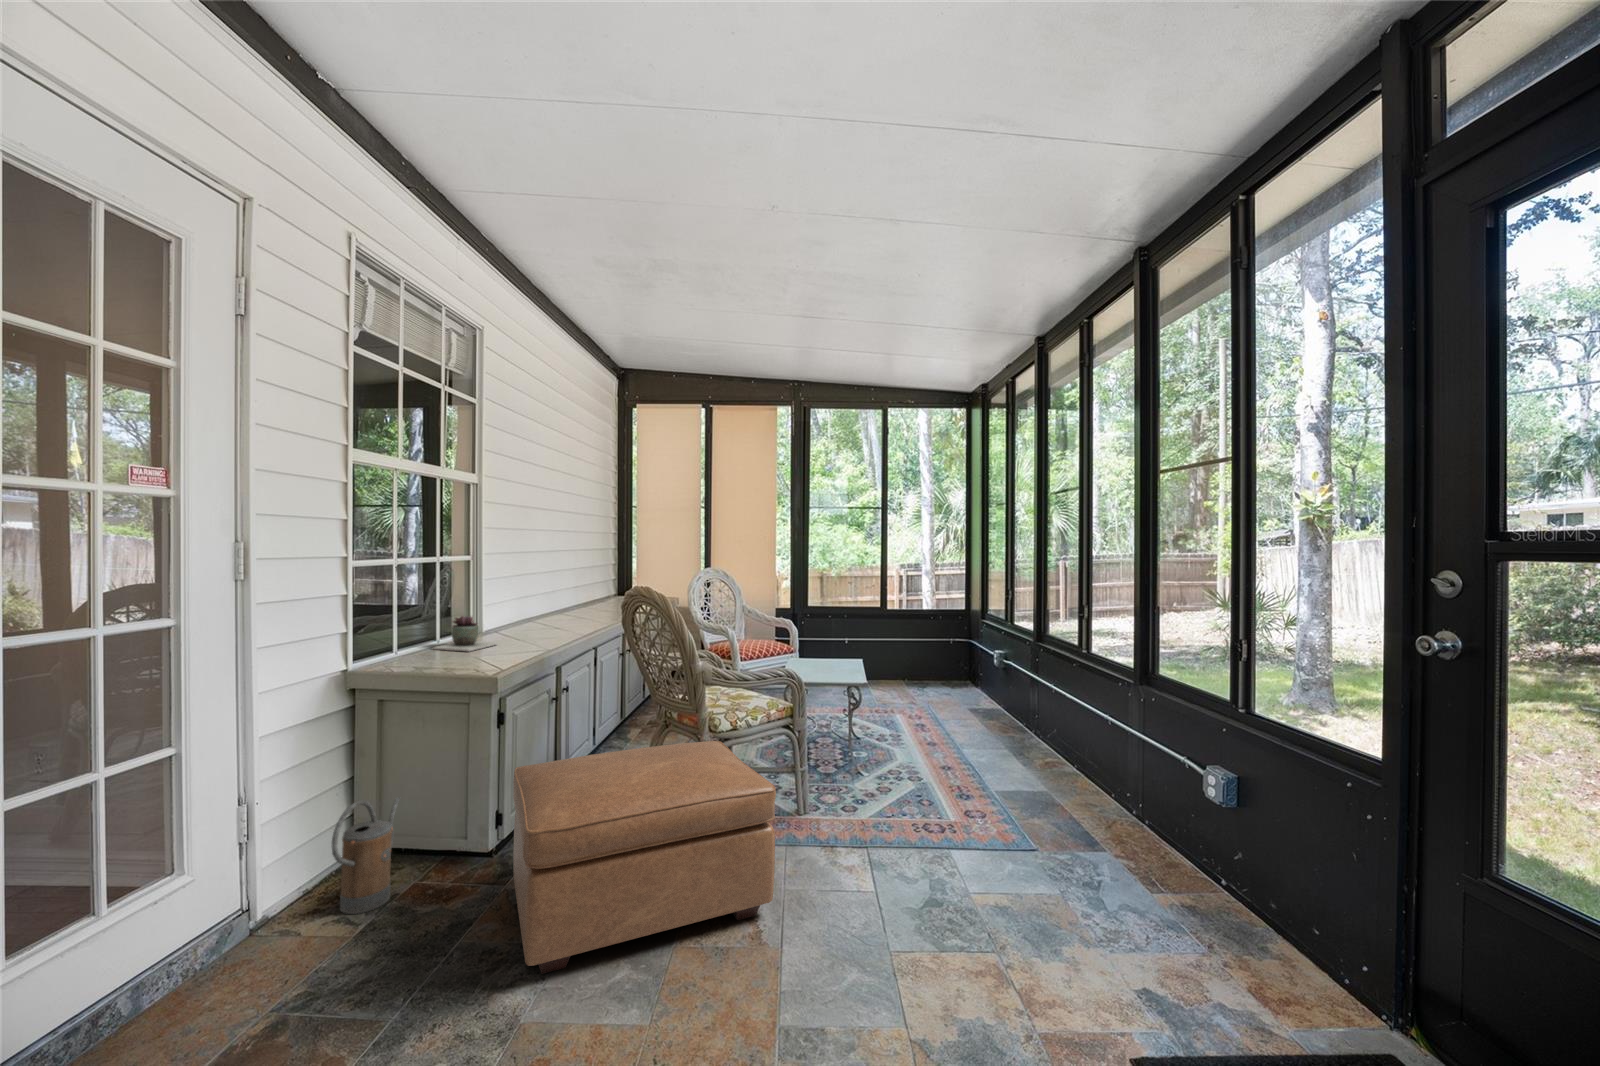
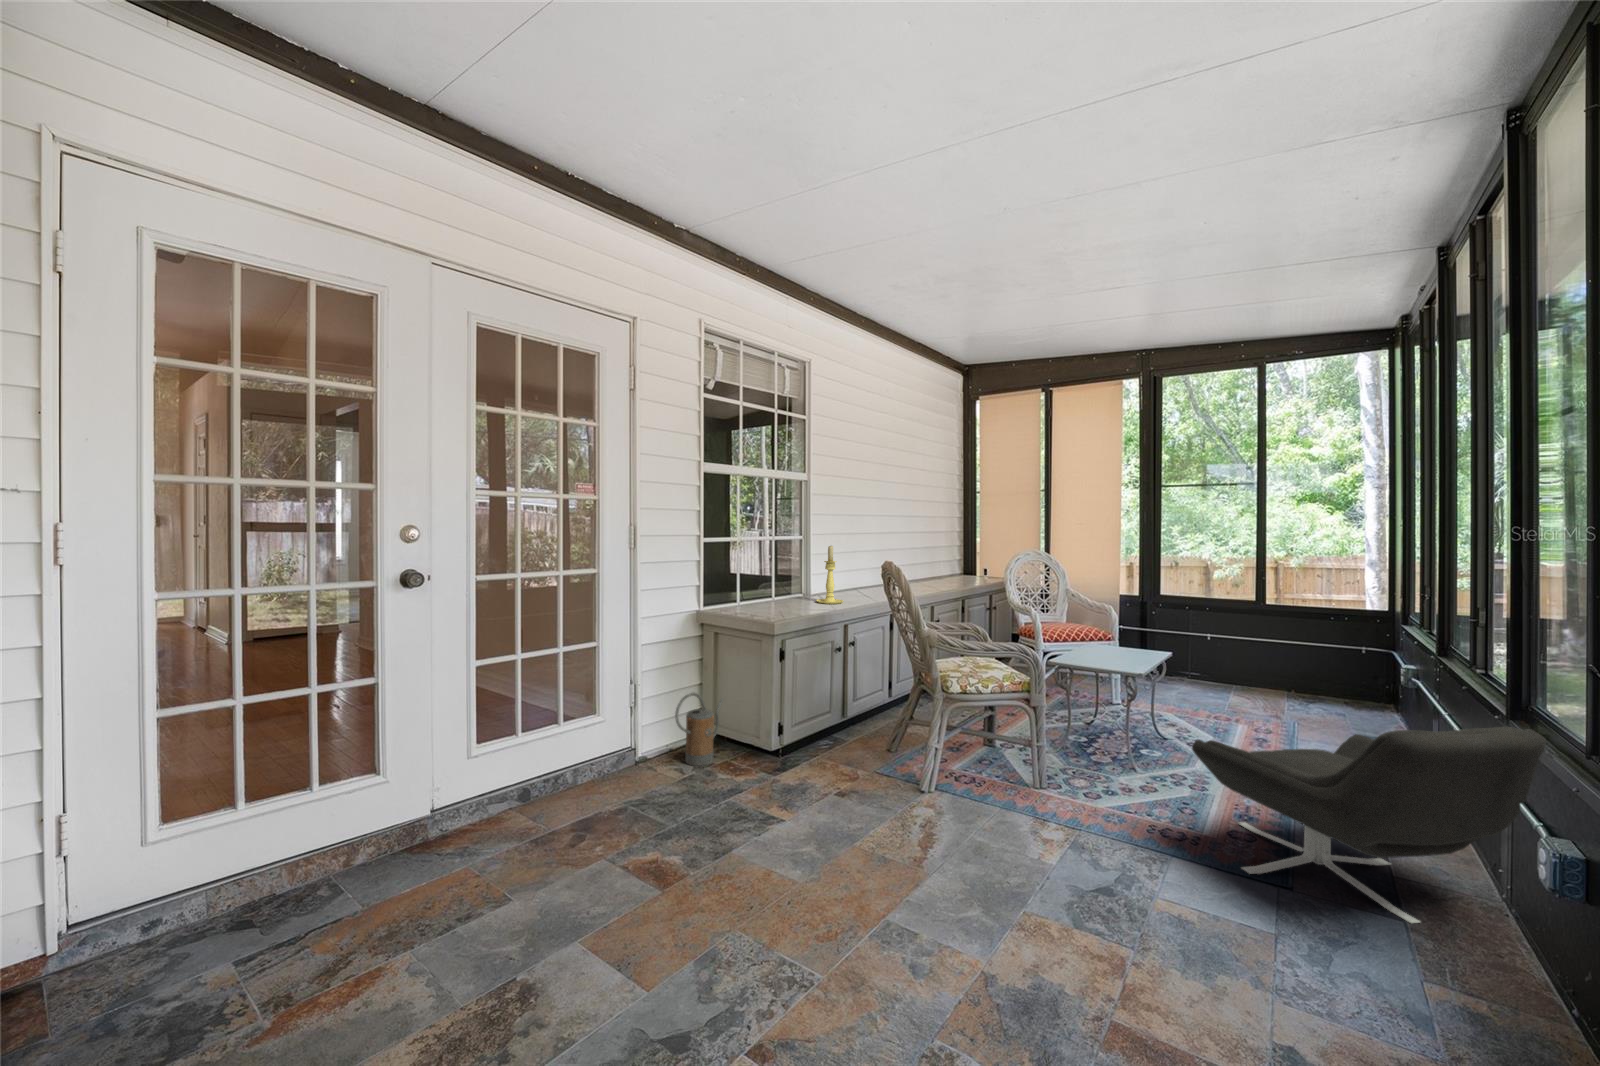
candle holder: none [507,567,545,642] -> present [816,546,843,604]
succulent plant: present [433,616,497,651] -> none [762,580,806,606]
lounge chair: none [944,688,1150,845] -> present [1192,726,1546,923]
ottoman: present [513,741,776,974] -> none [747,689,947,848]

